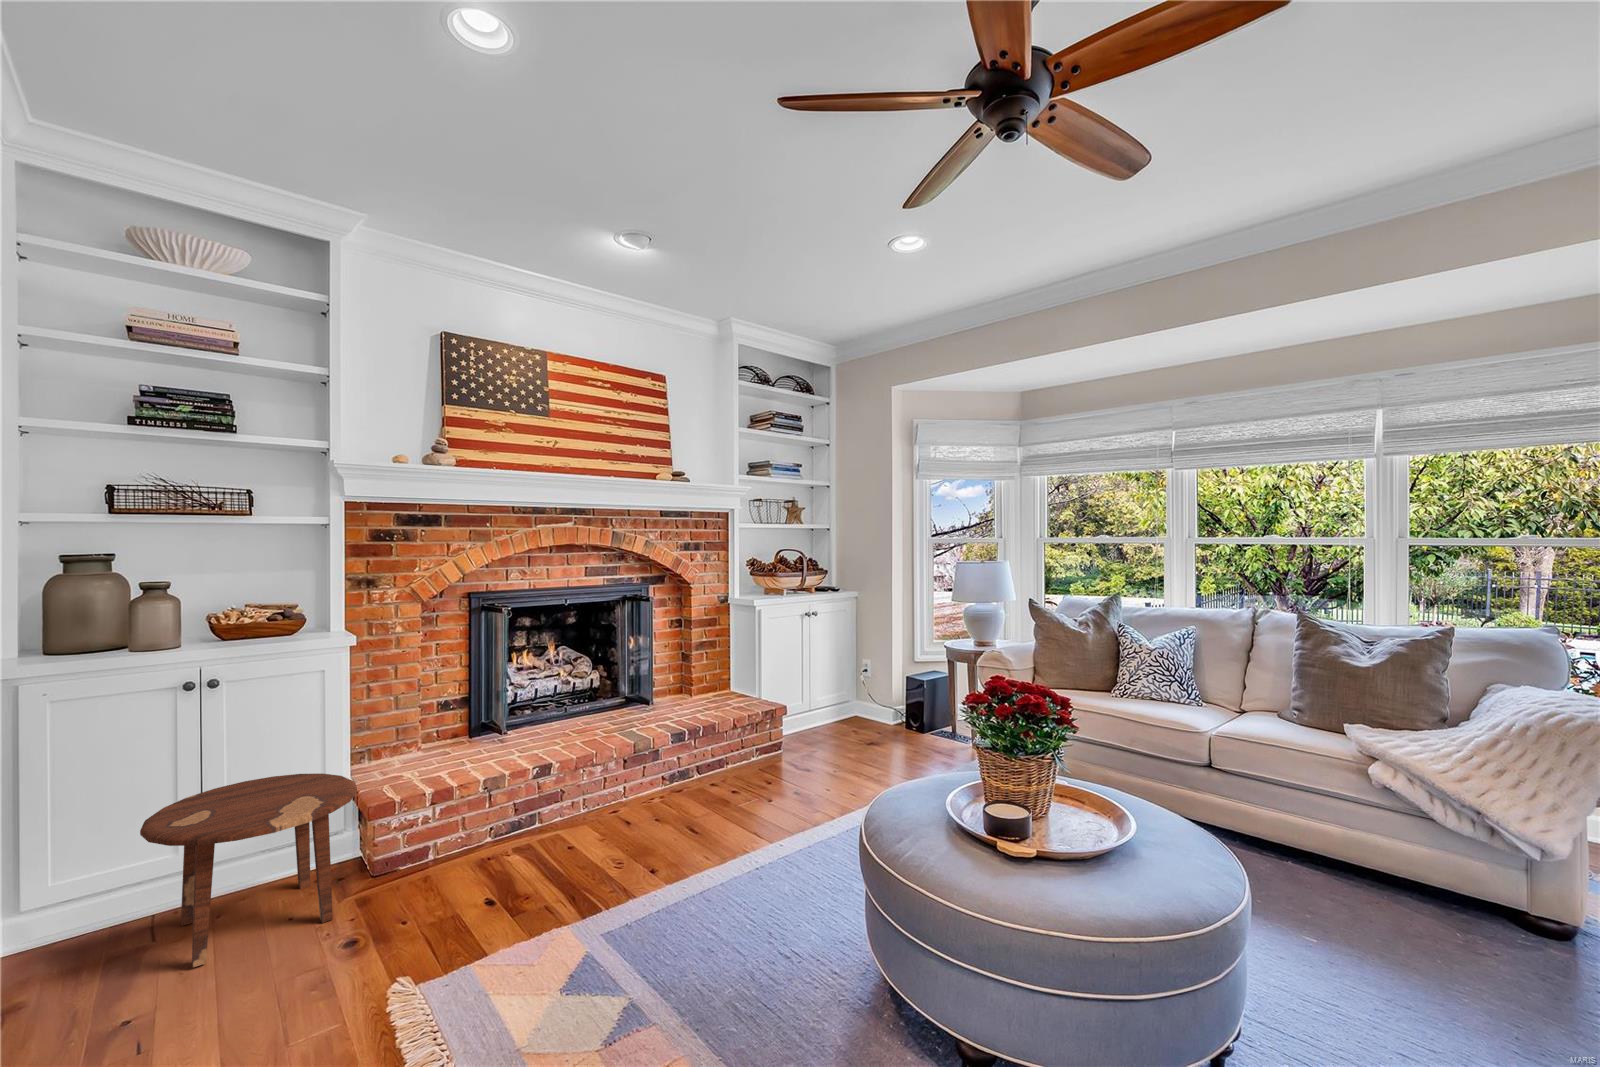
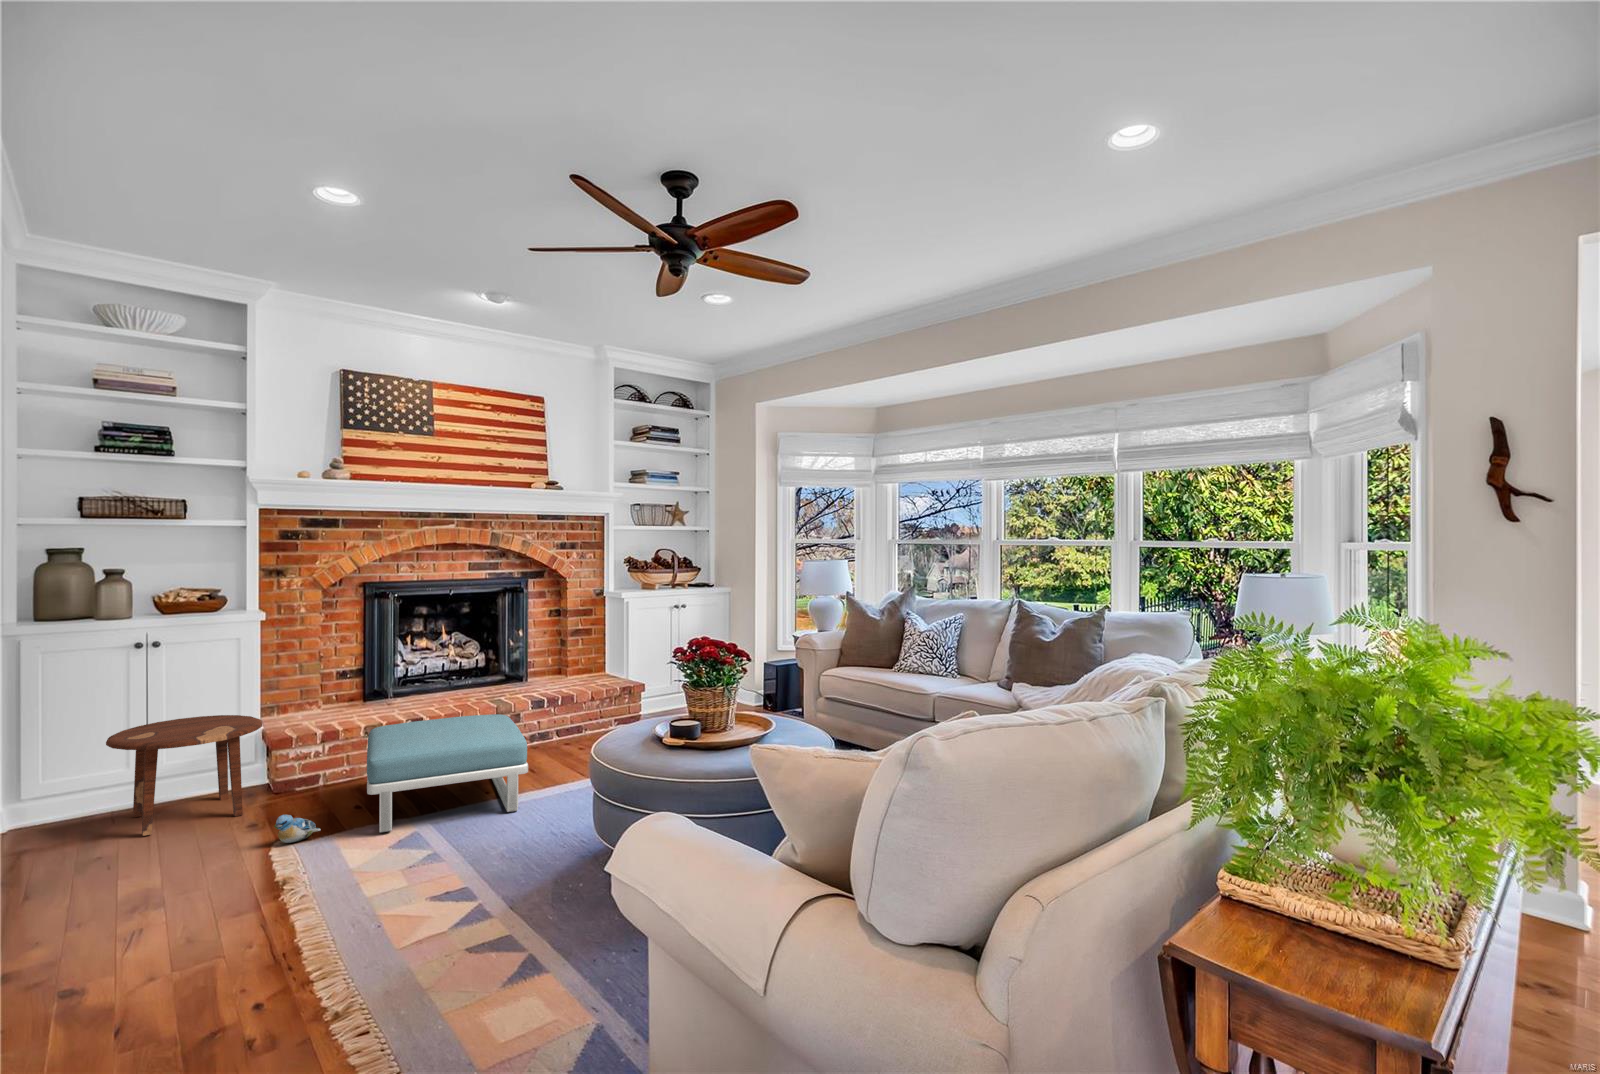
footstool: none [496,762,721,958] -> present [367,714,528,833]
plush toy: none [386,941,451,983] -> present [274,814,321,843]

